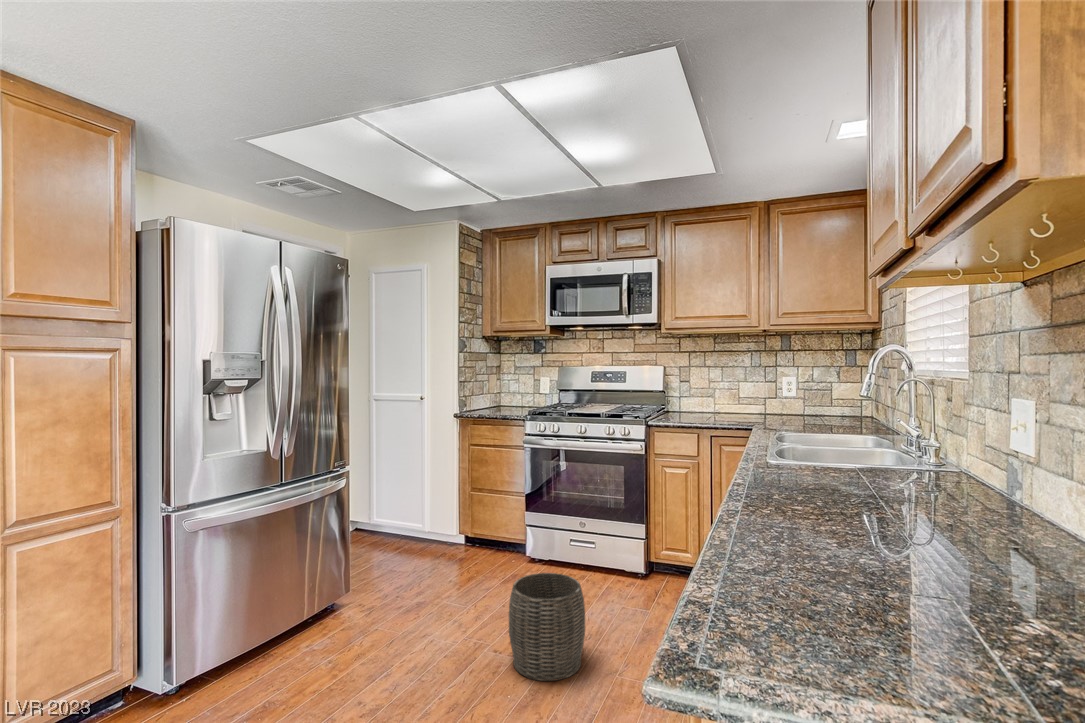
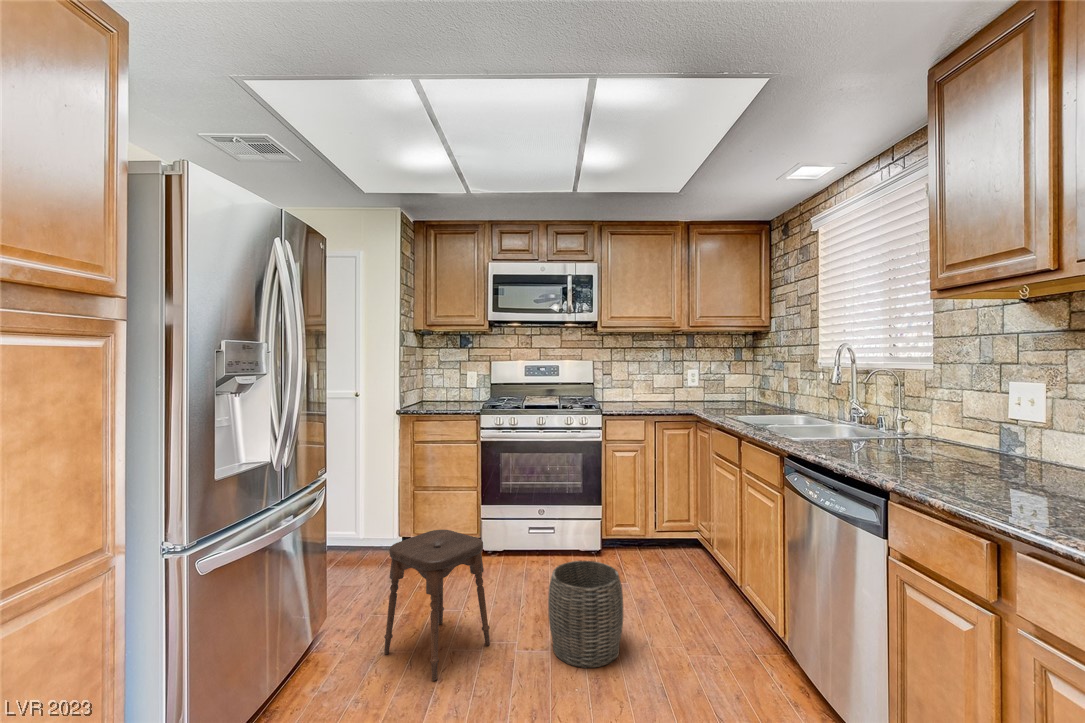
stool: none [378,525,466,657] -> present [384,530,490,681]

